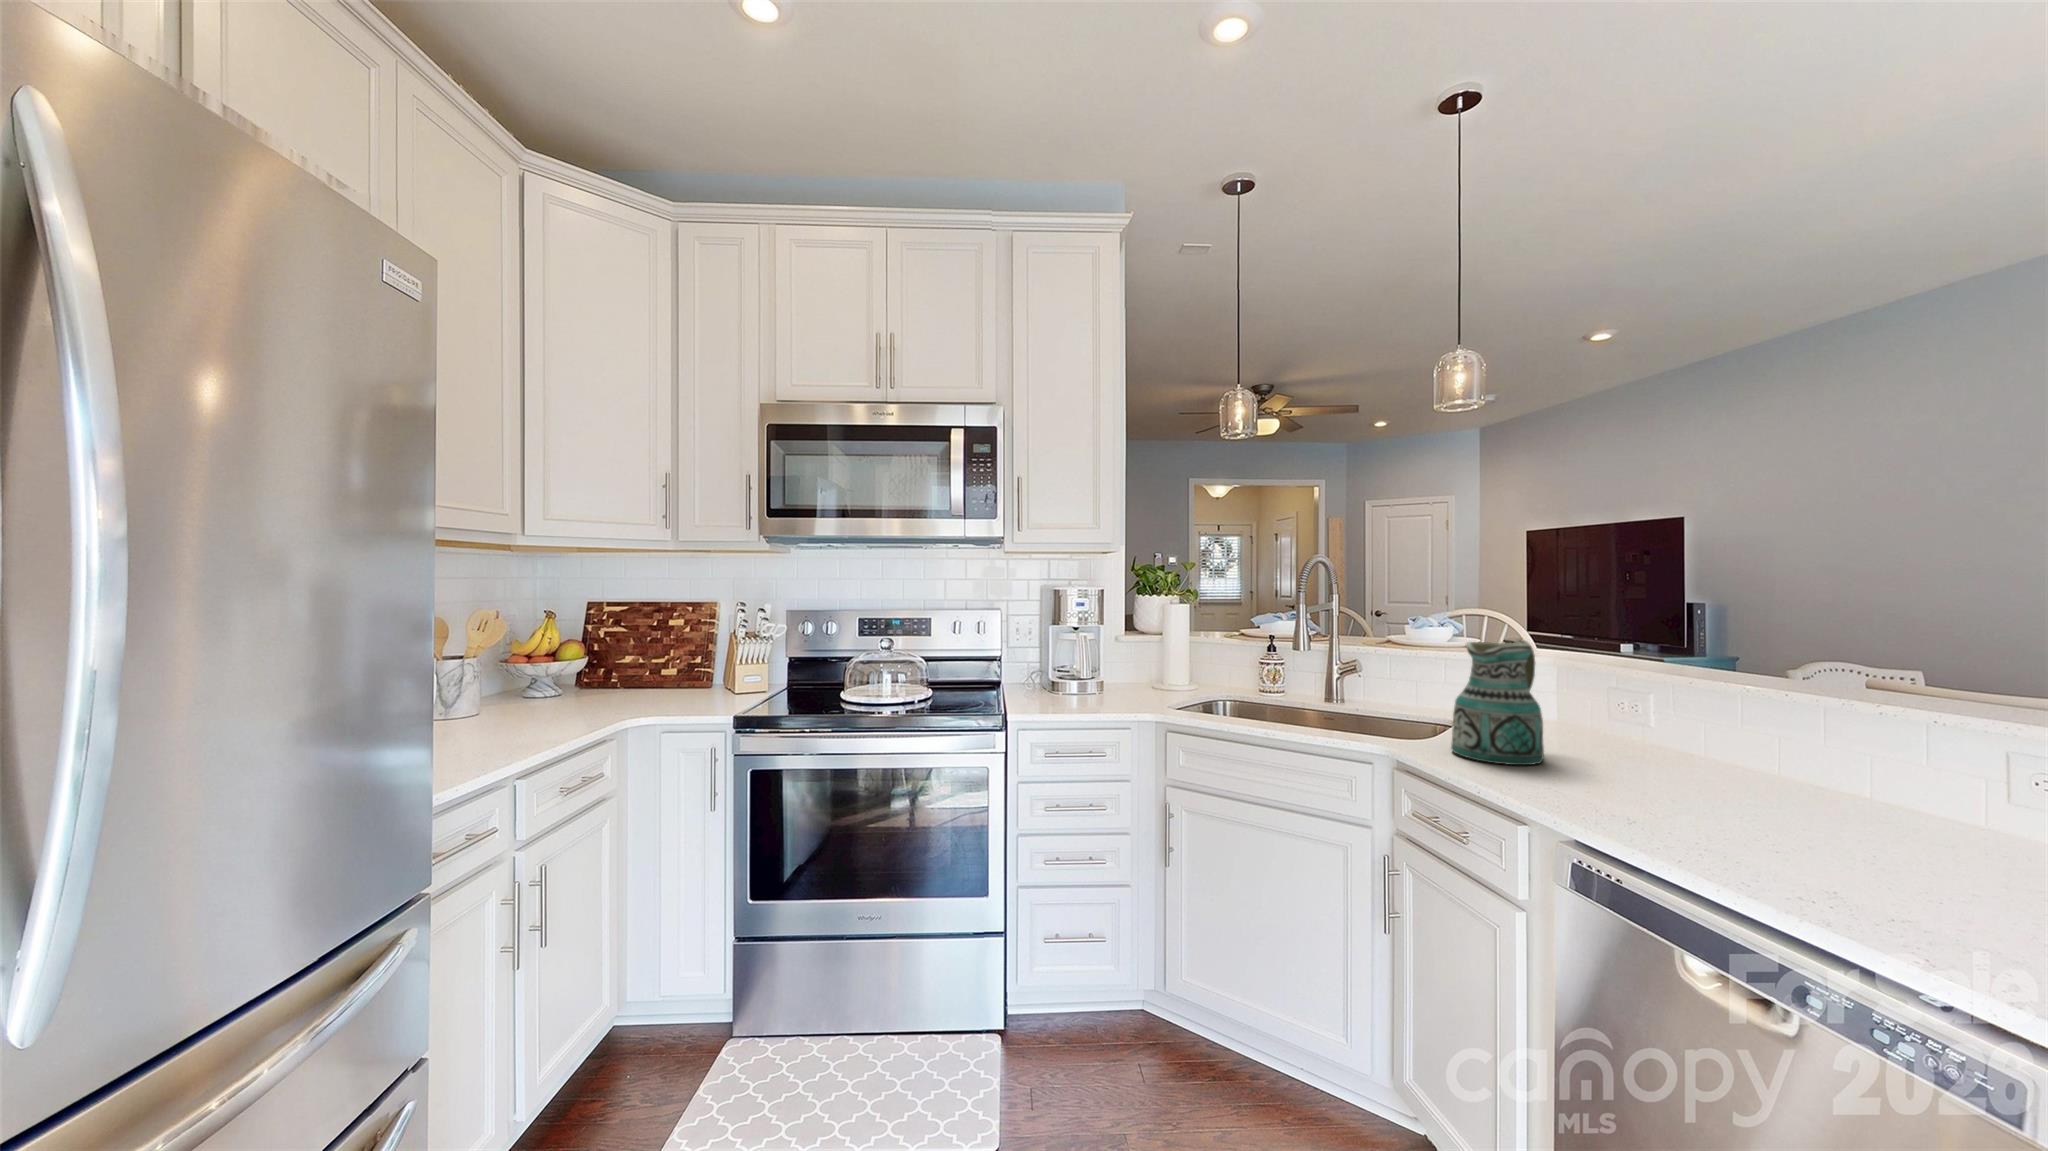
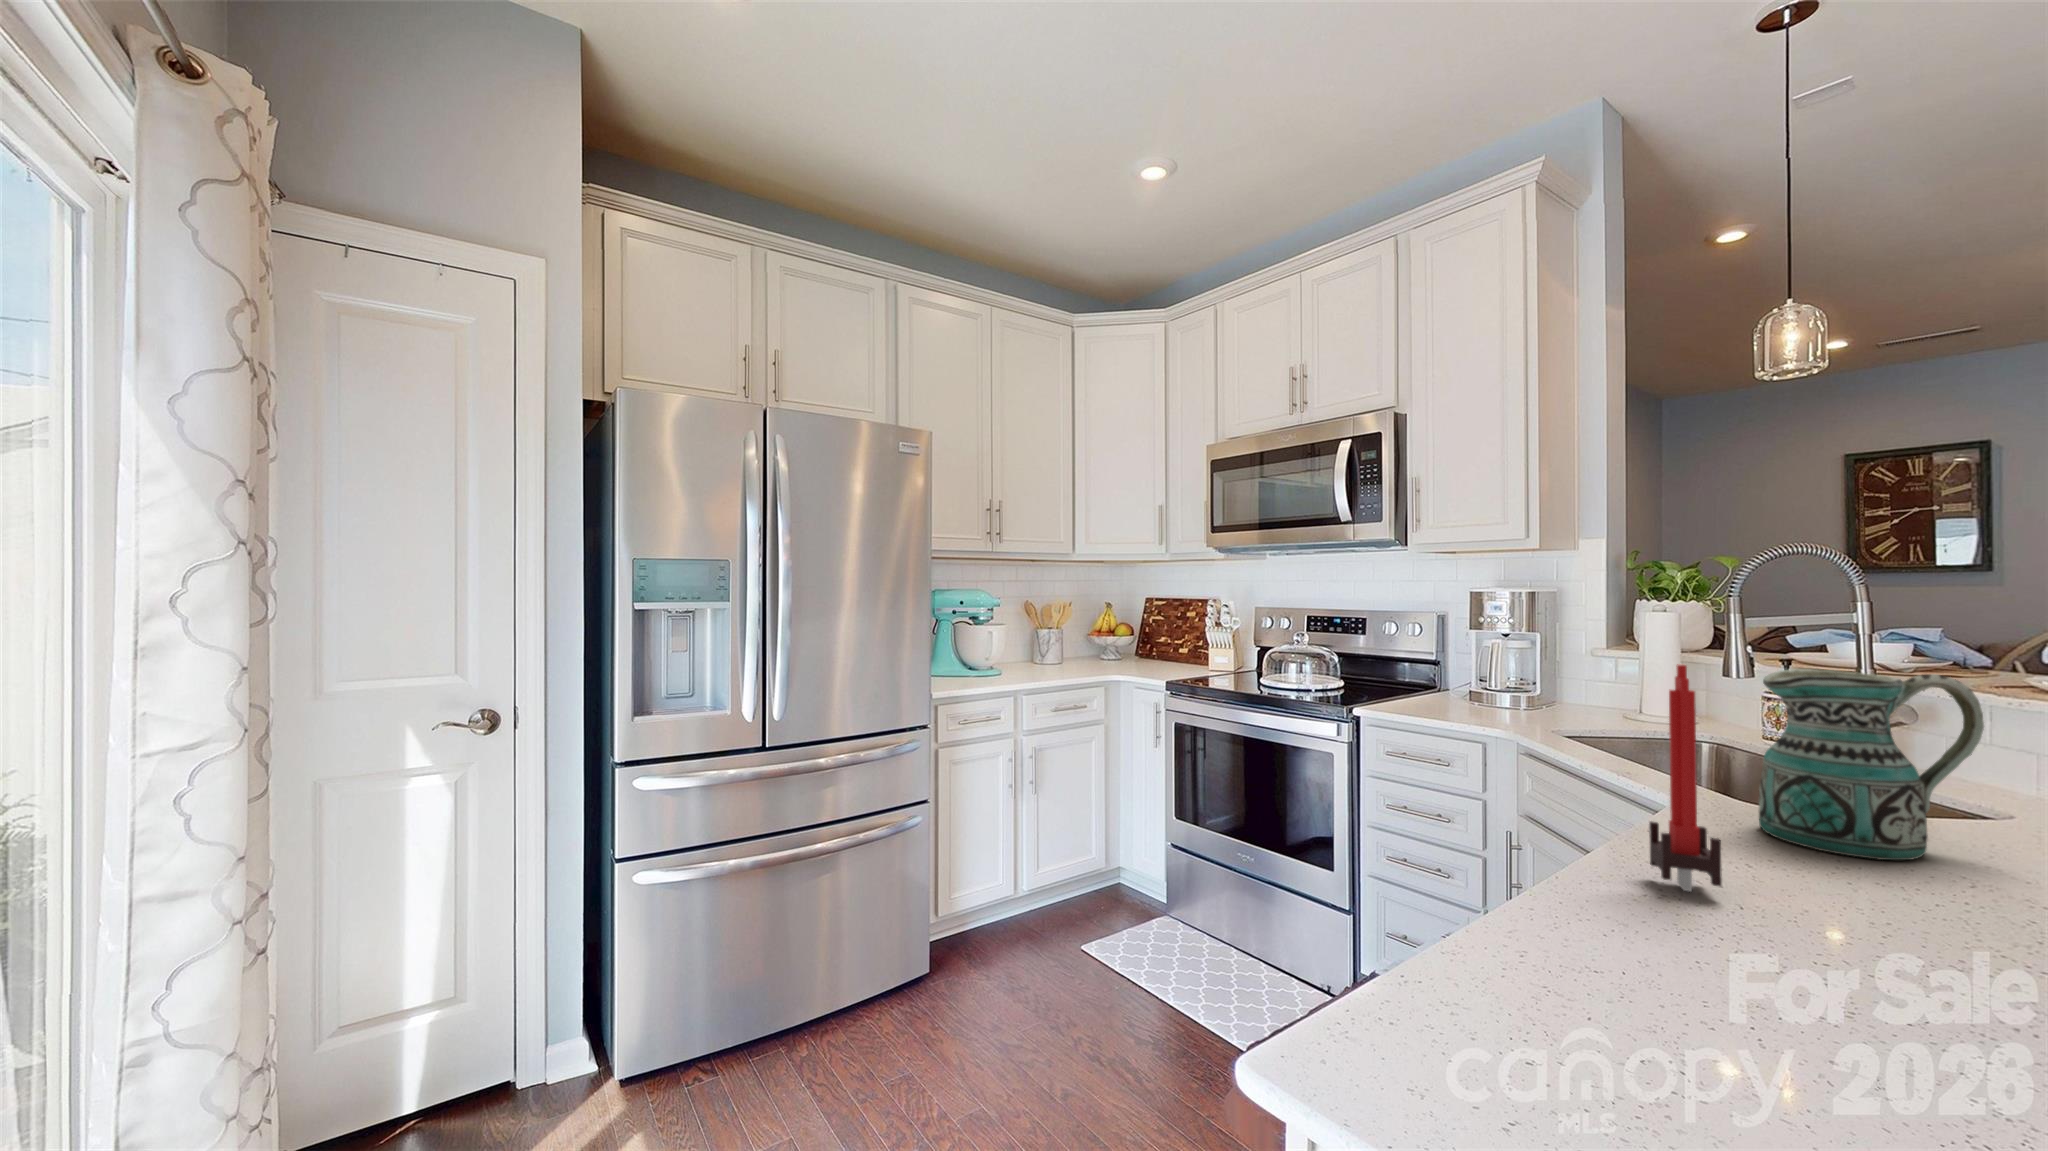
candle: none [1589,645,1646,818] -> present [1649,664,1722,891]

